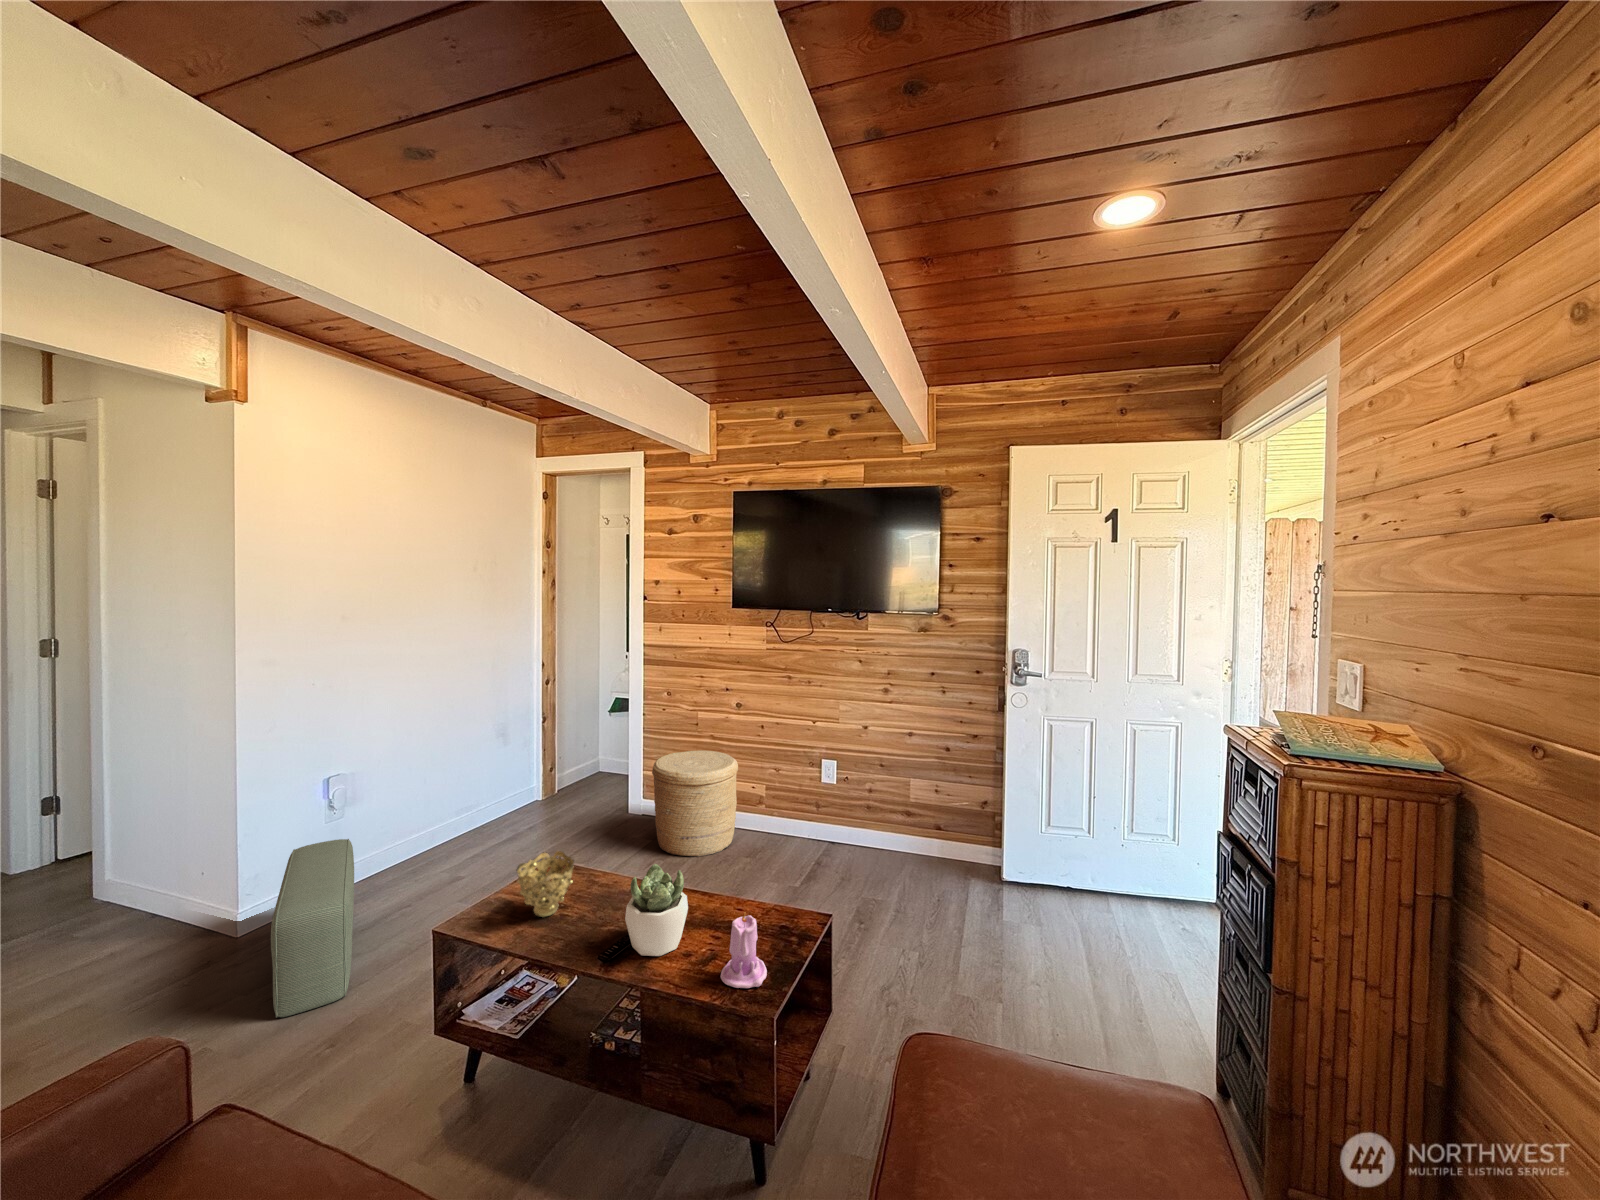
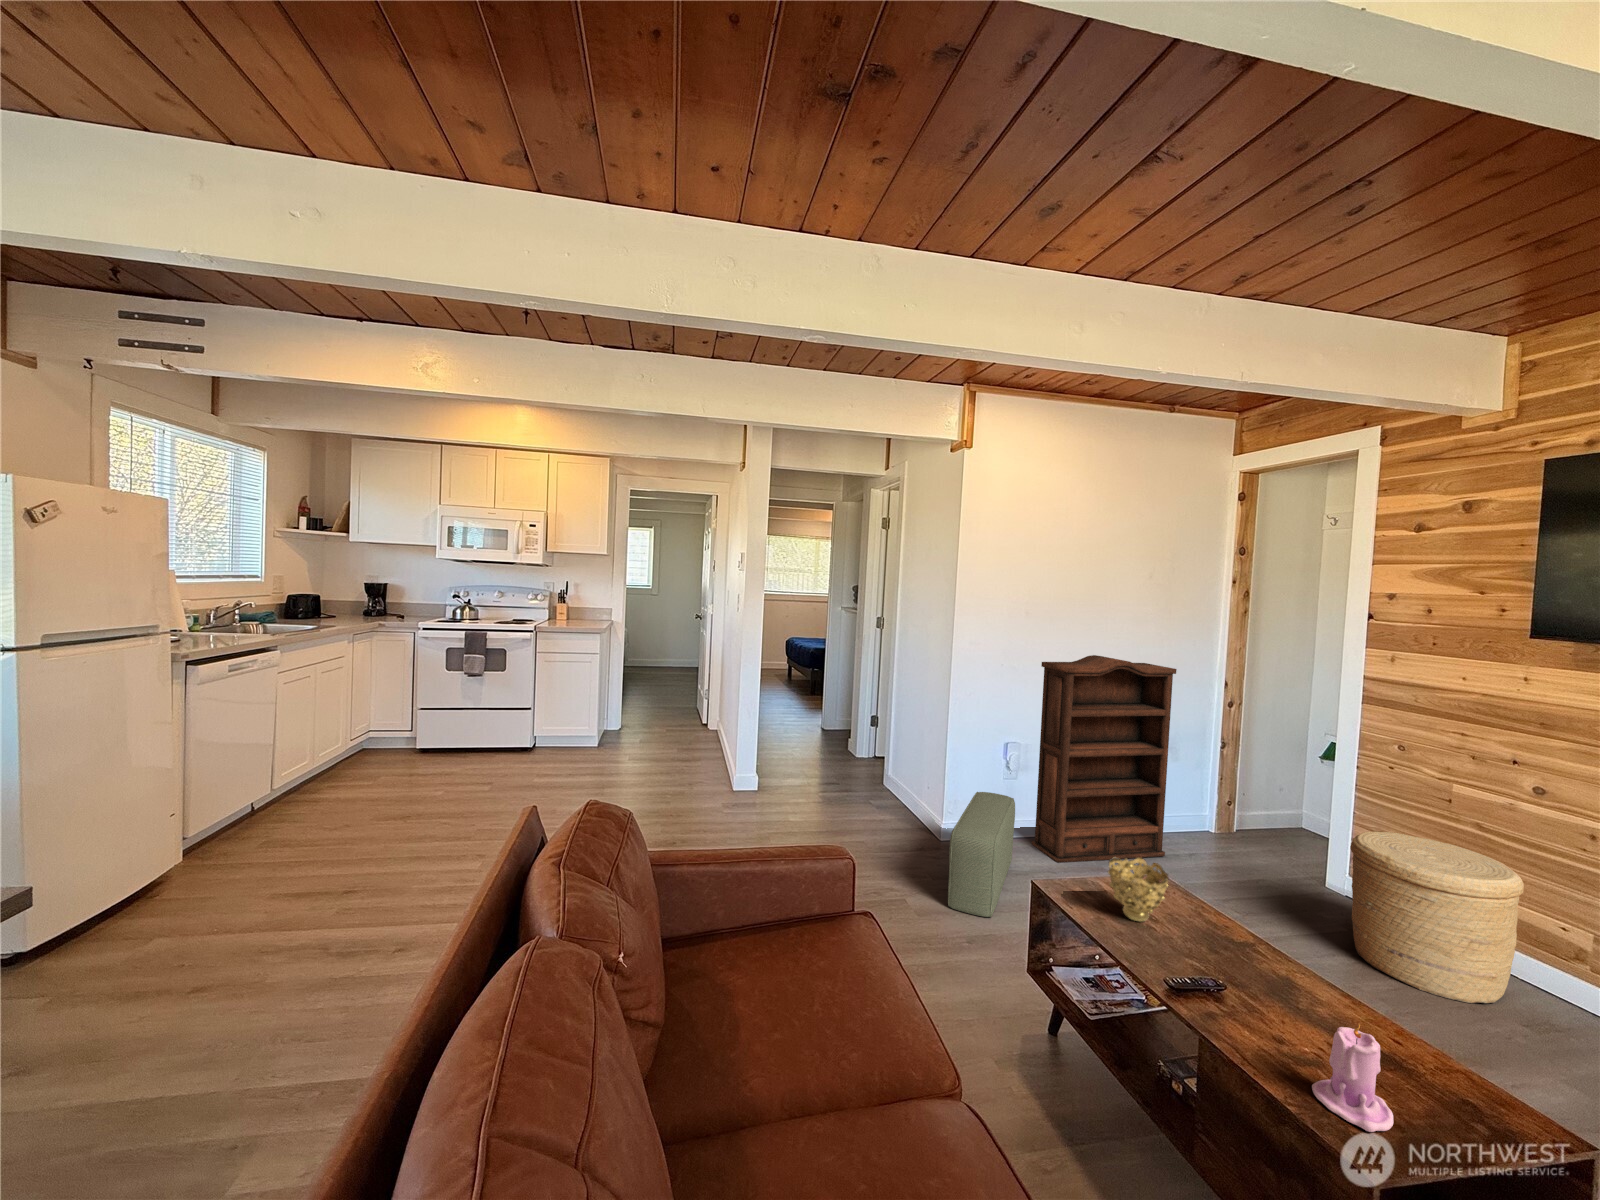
bookshelf: none [369,656,511,889] -> present [1032,655,1177,863]
succulent plant: present [625,864,688,956] -> none [1205,916,1293,1025]

